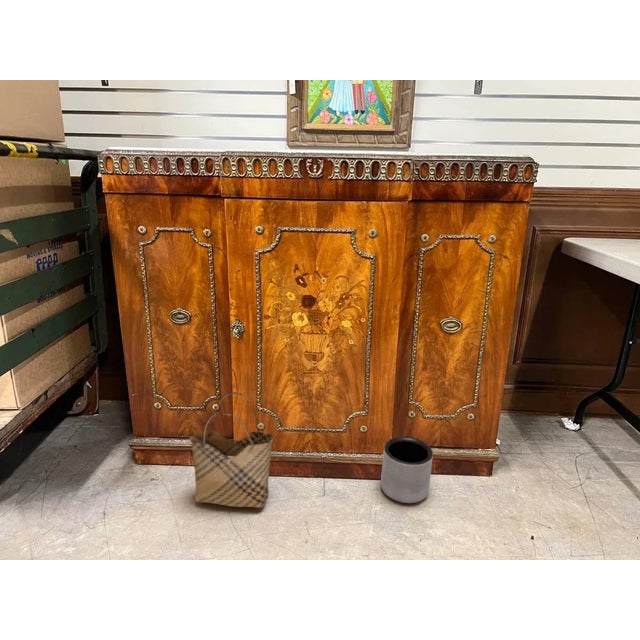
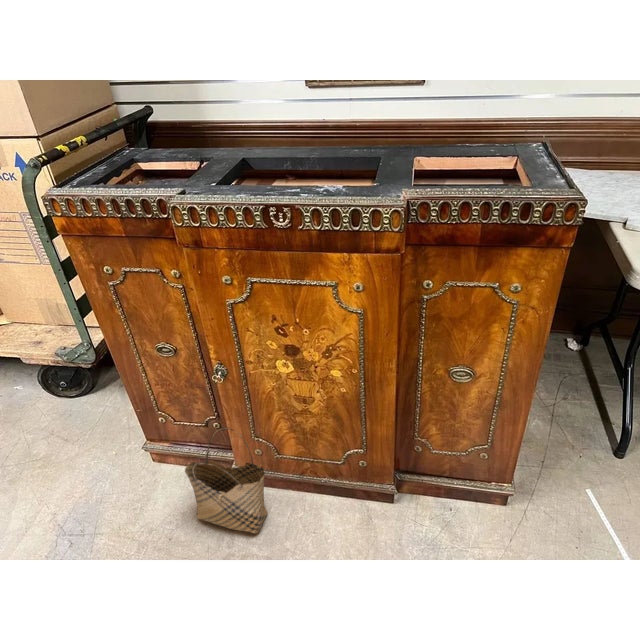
planter: present [381,437,433,503] -> none [380,472,433,543]

